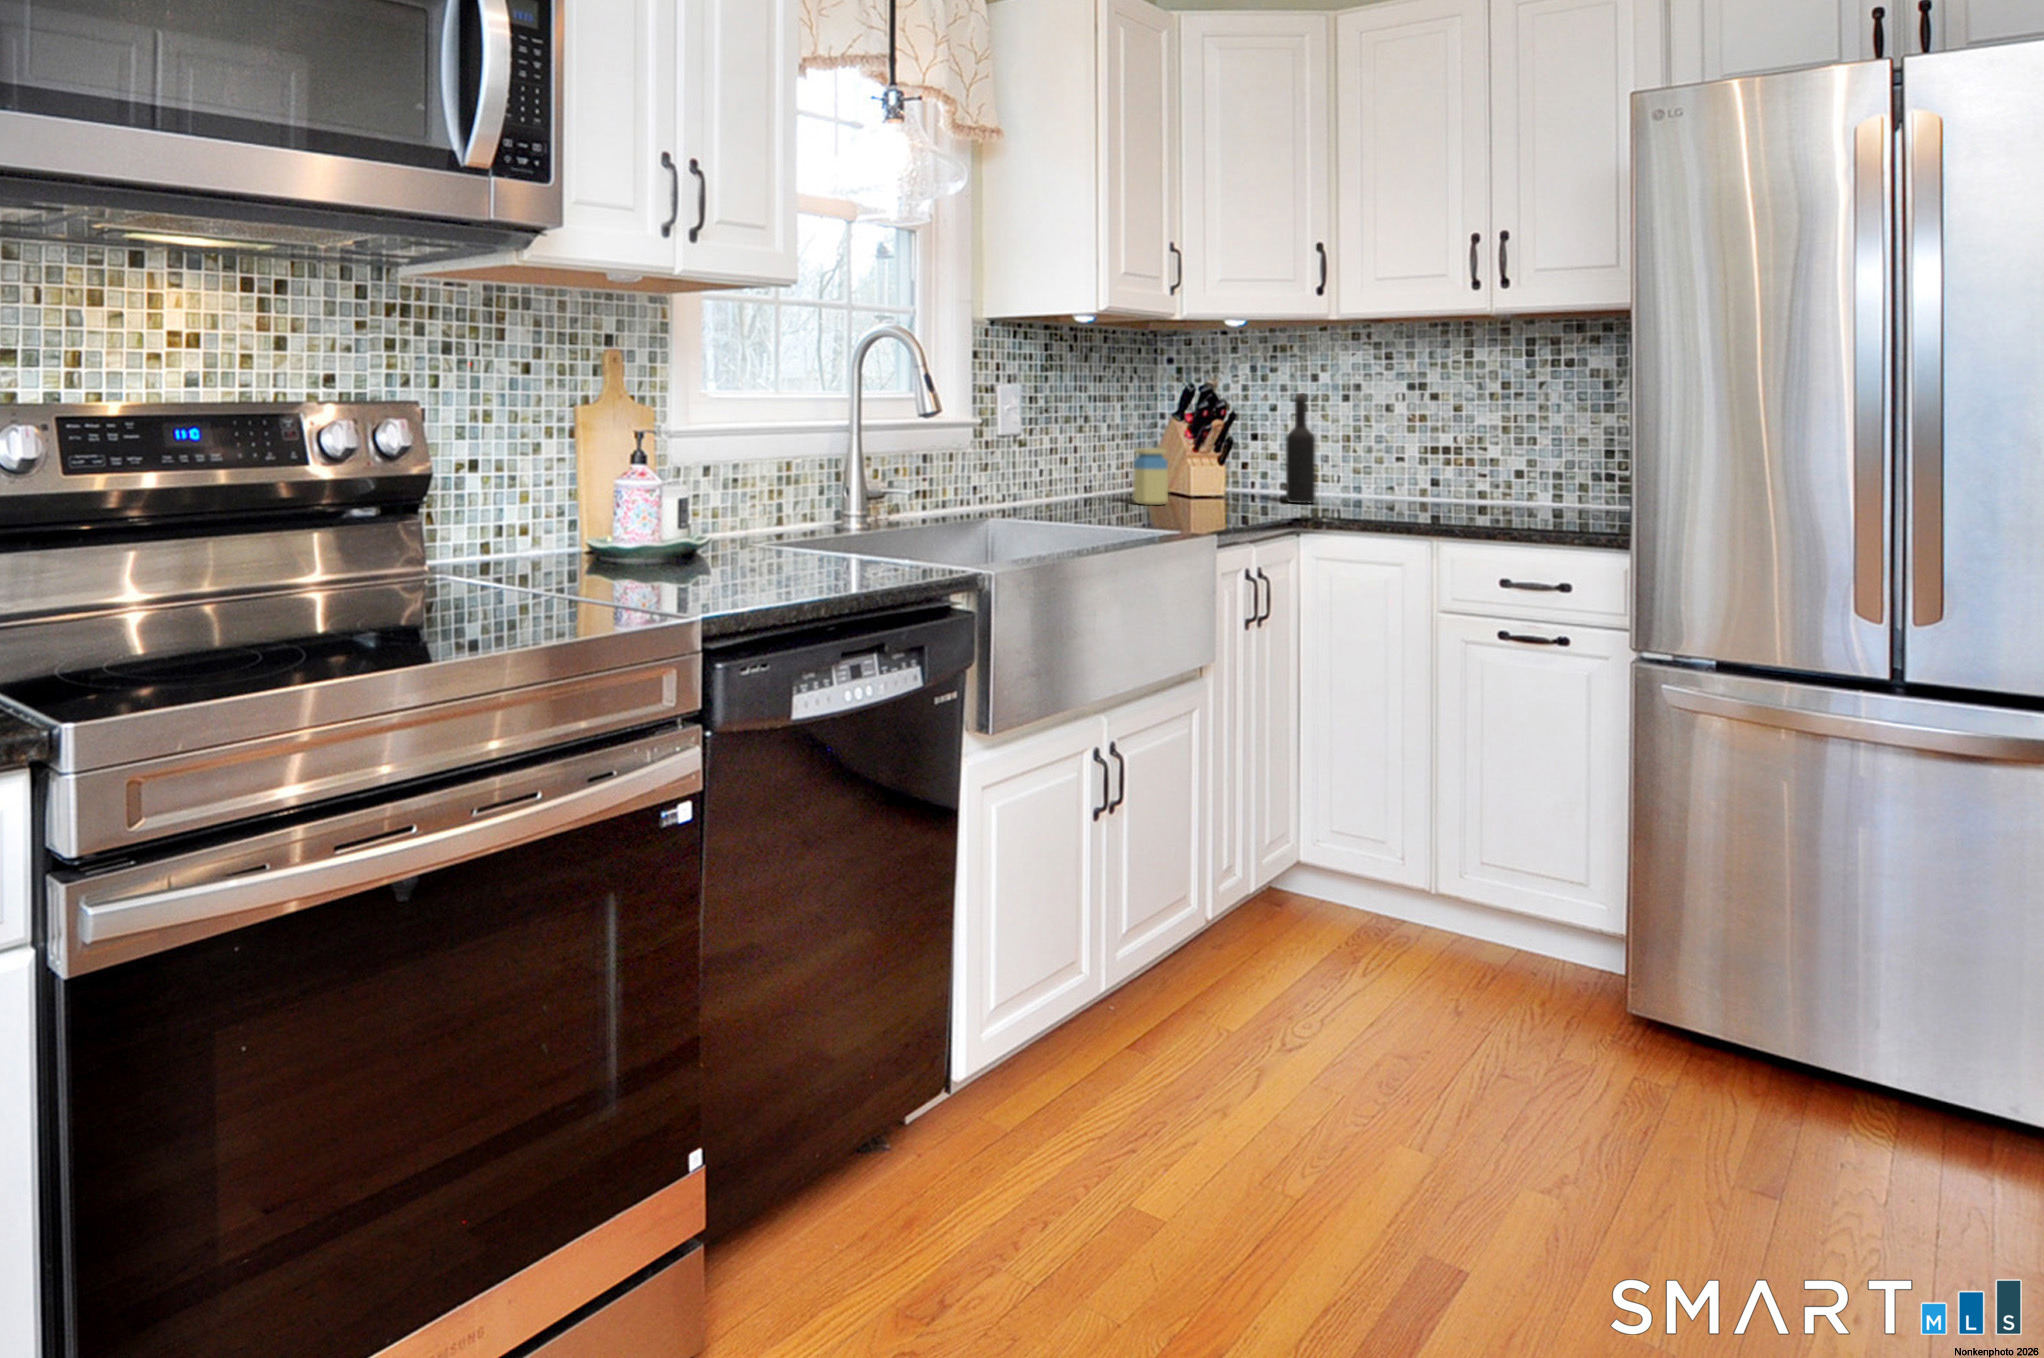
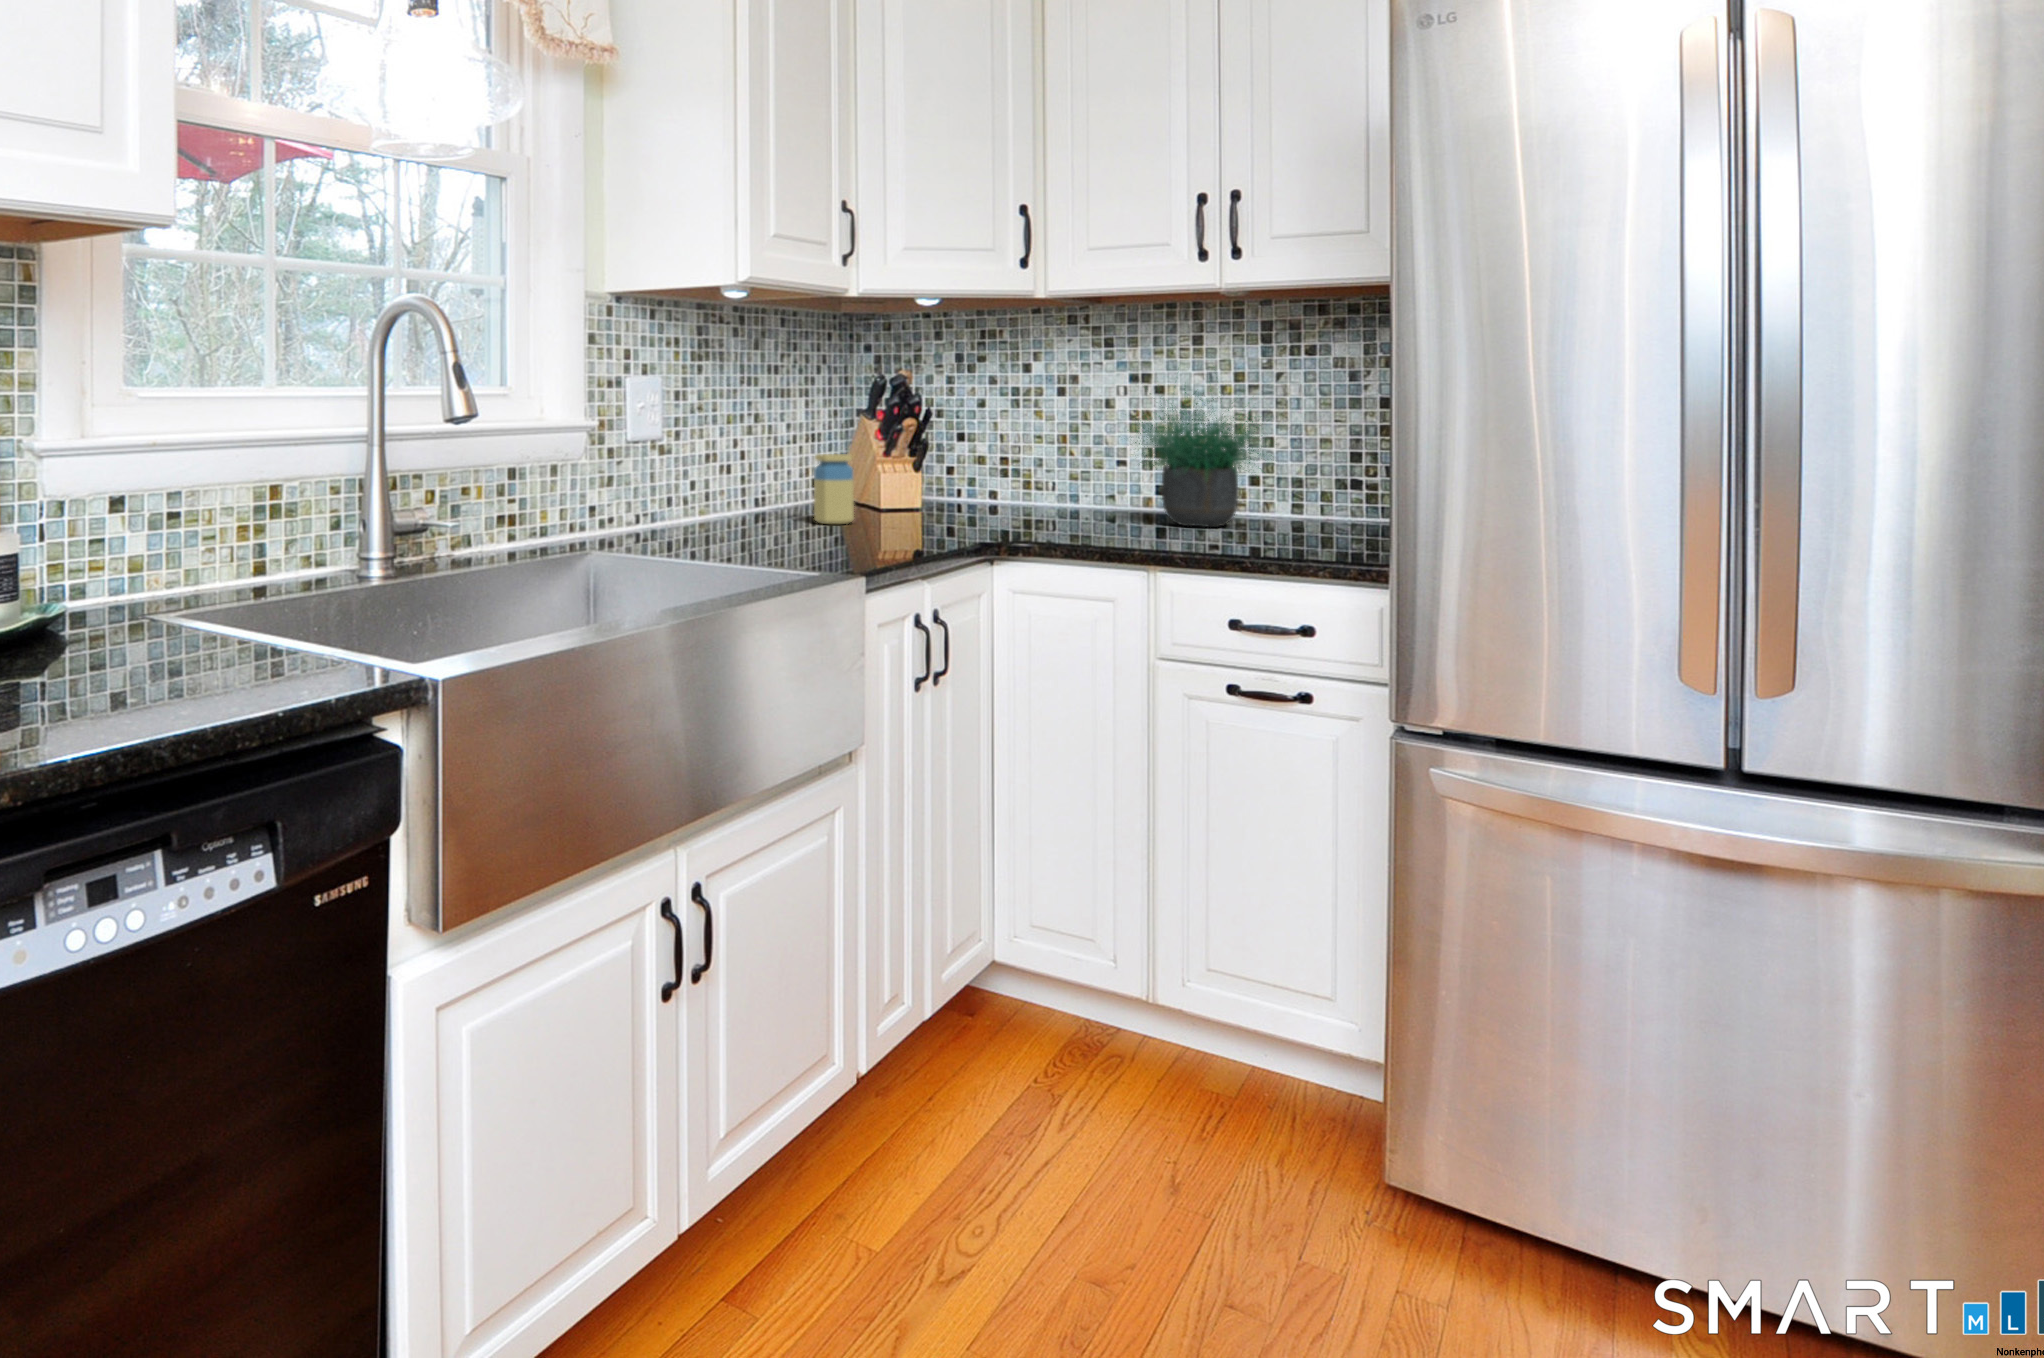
potted plant: none [1397,374,1554,511] -> present [1135,392,1272,527]
wine bottle: present [1286,393,1316,503] -> none [994,385,1027,519]

